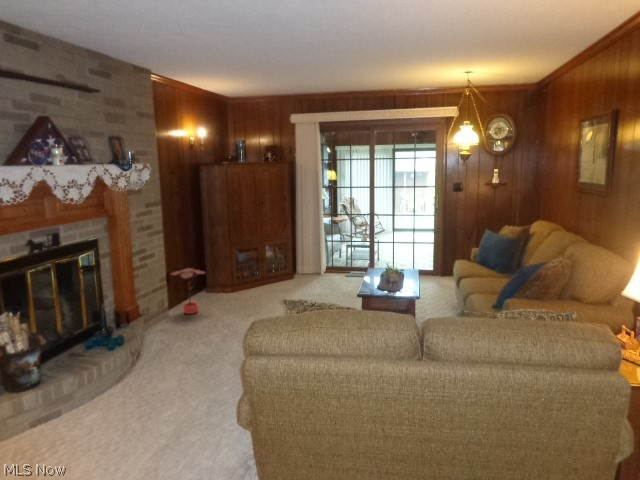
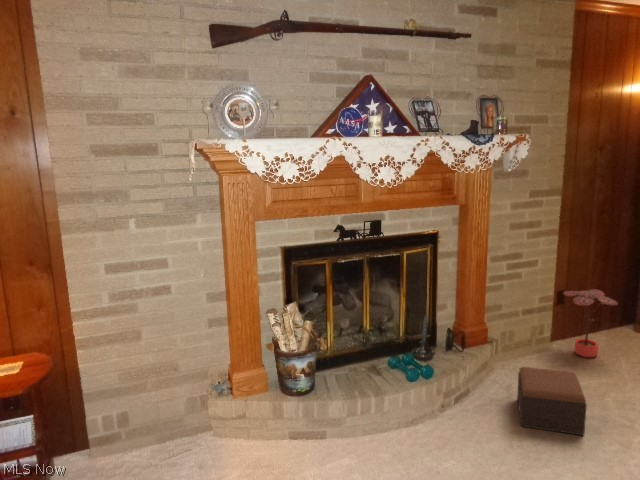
footstool: none [172,314,221,355] -> present [517,367,587,435]

